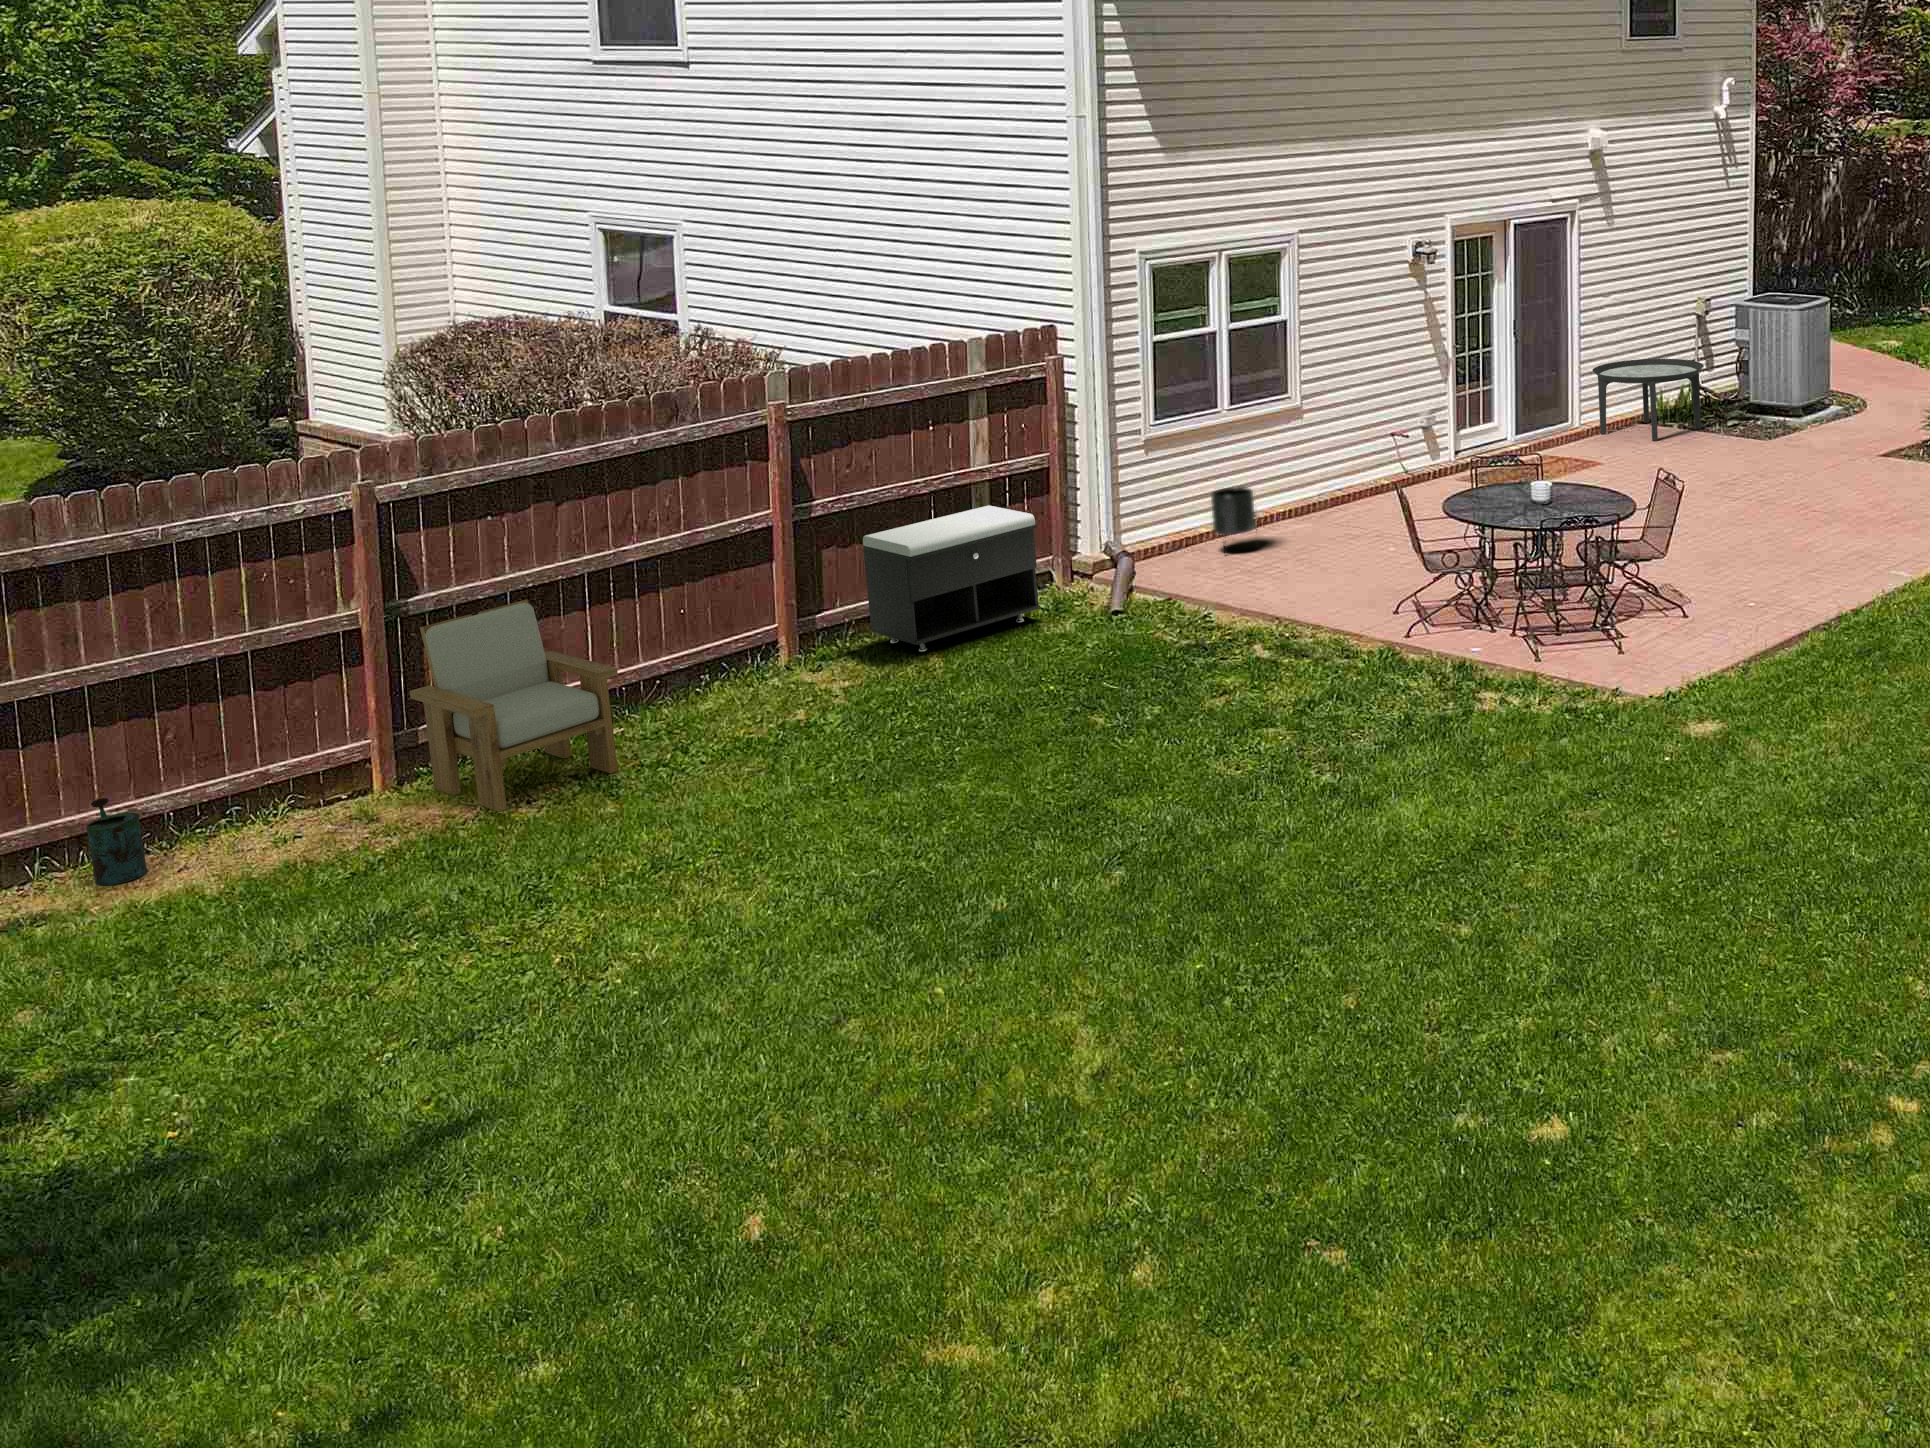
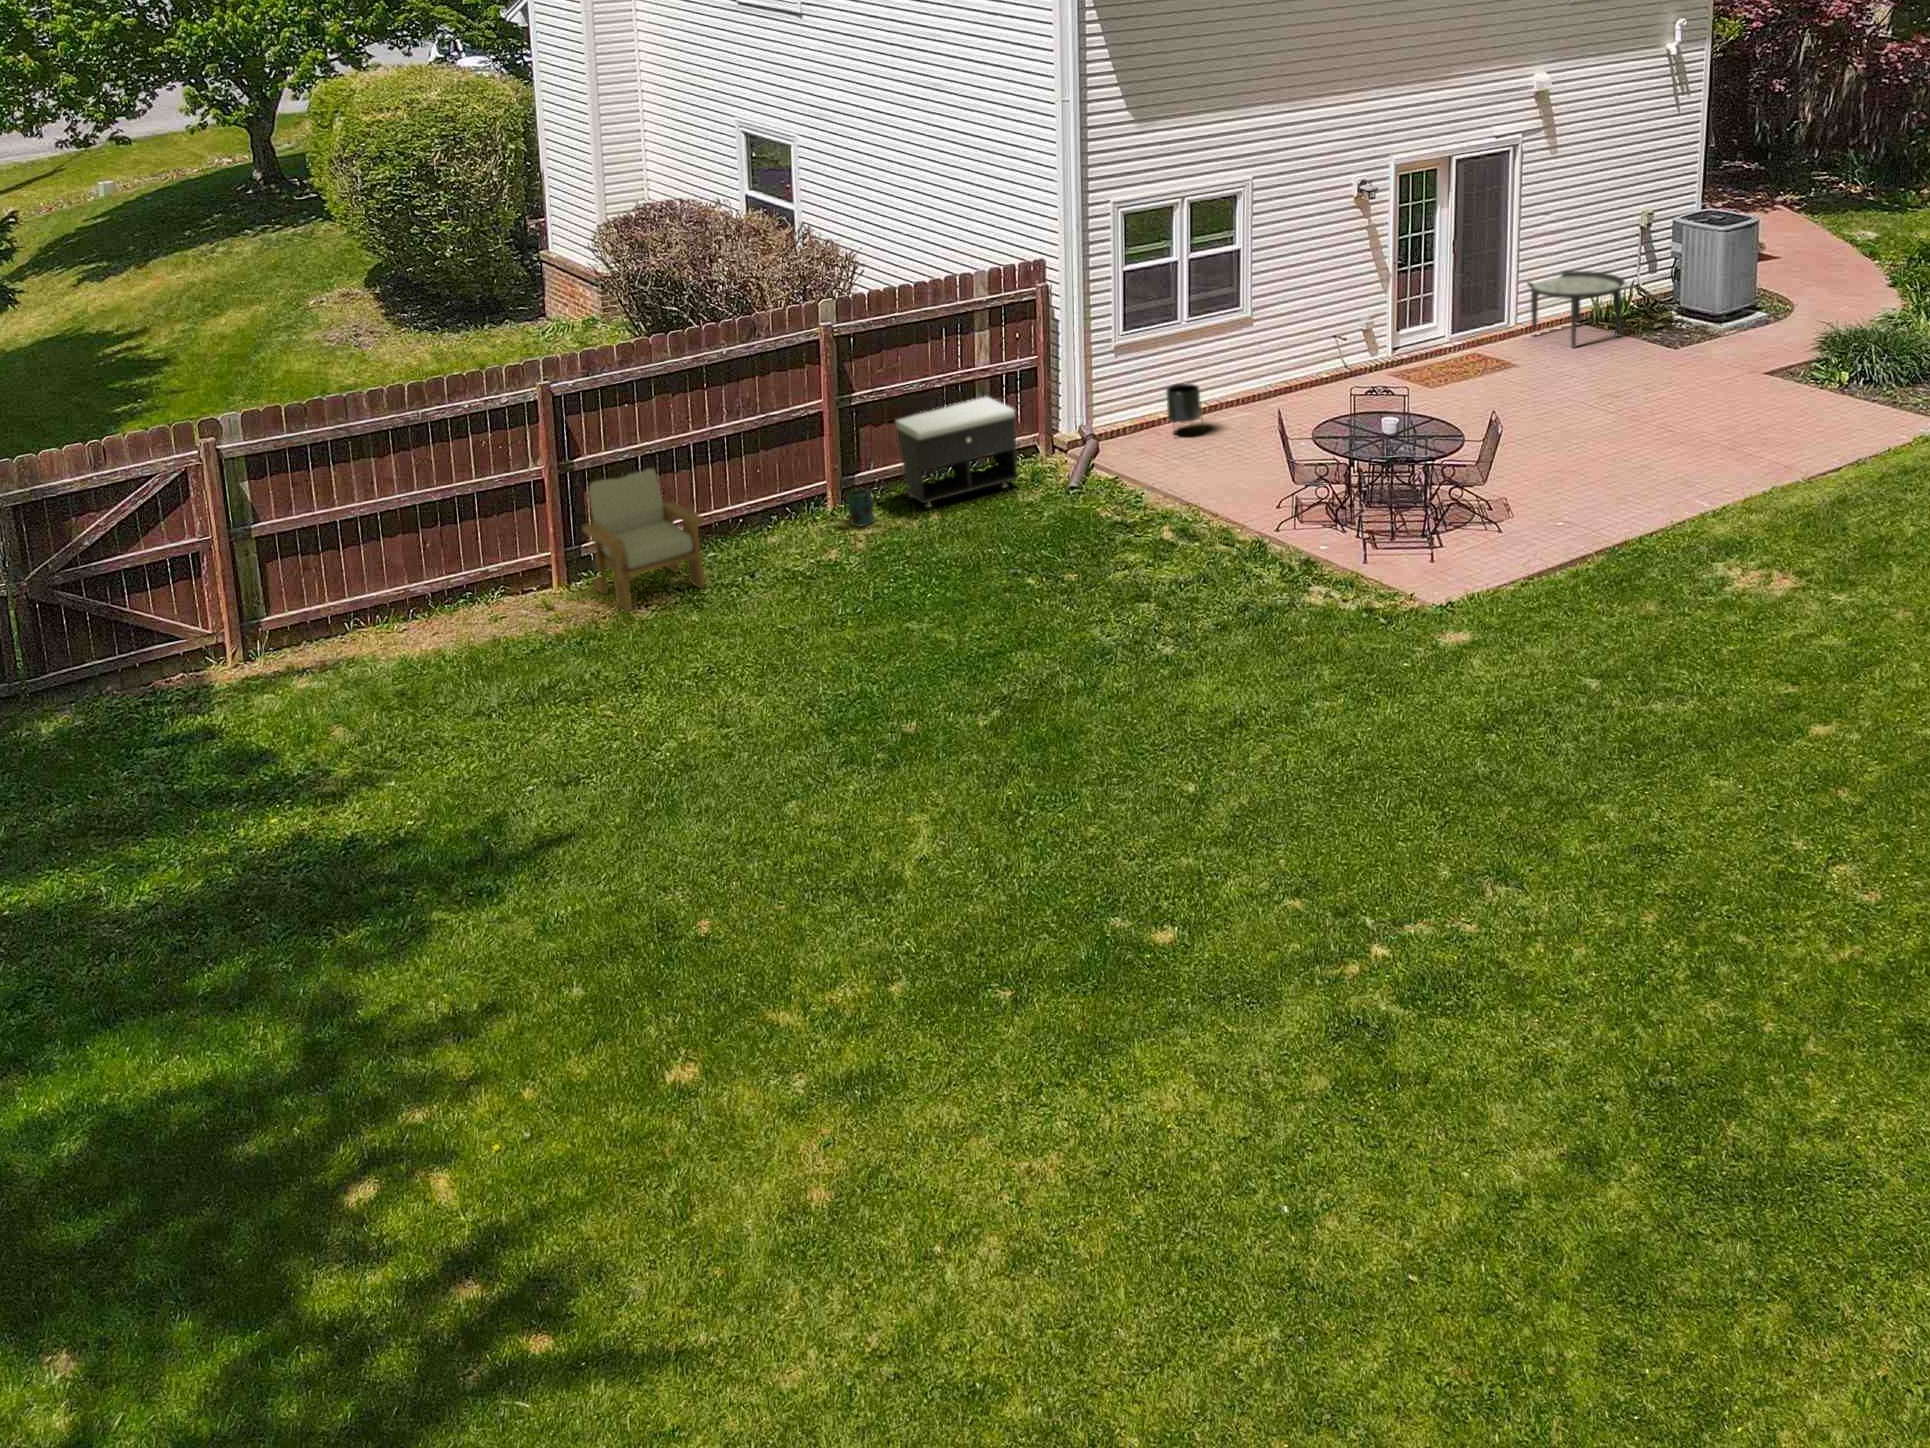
watering can: present [86,798,147,886] -> present [847,488,874,527]

